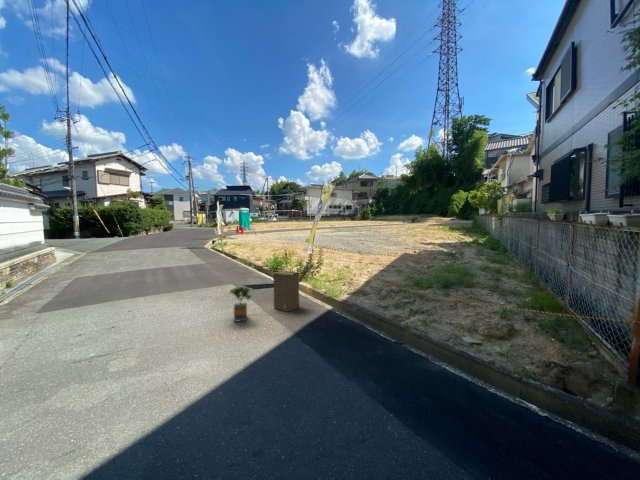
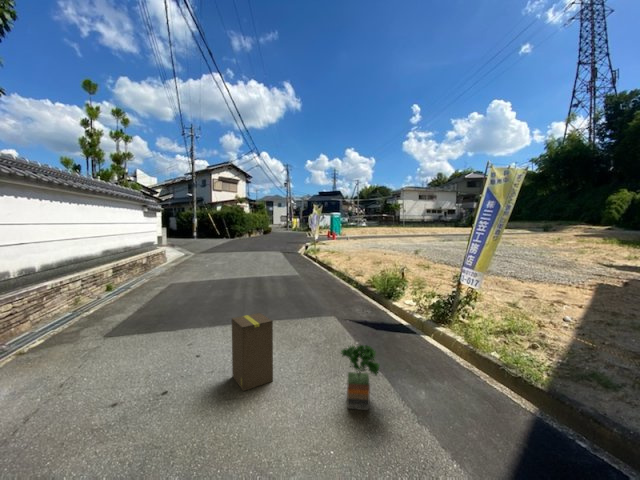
cardboard box: present [273,271,299,312] -> present [232,313,273,391]

